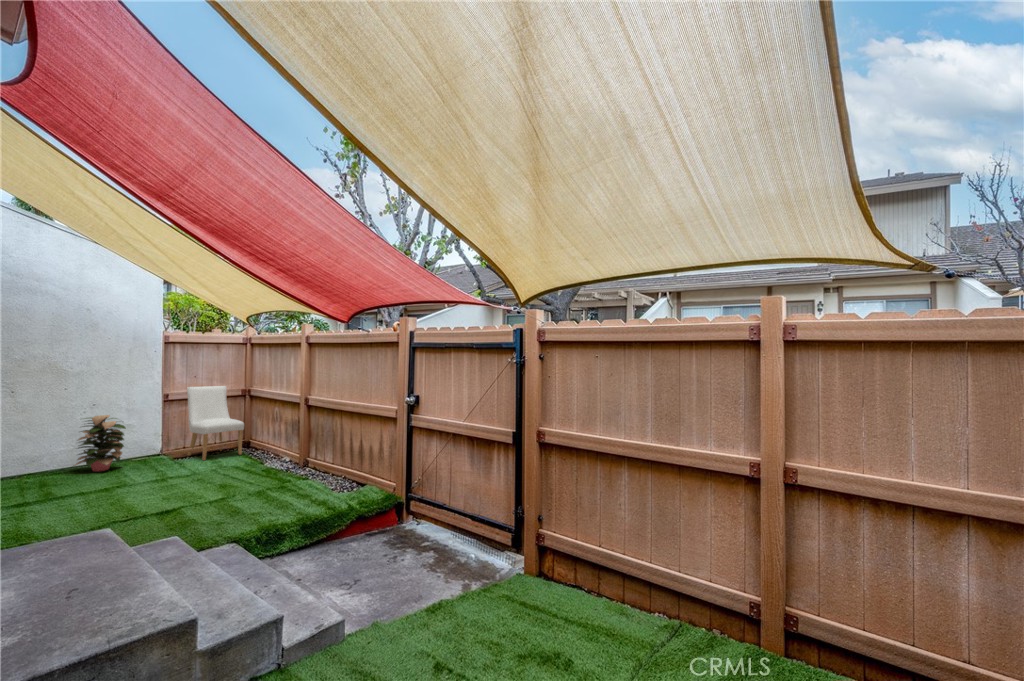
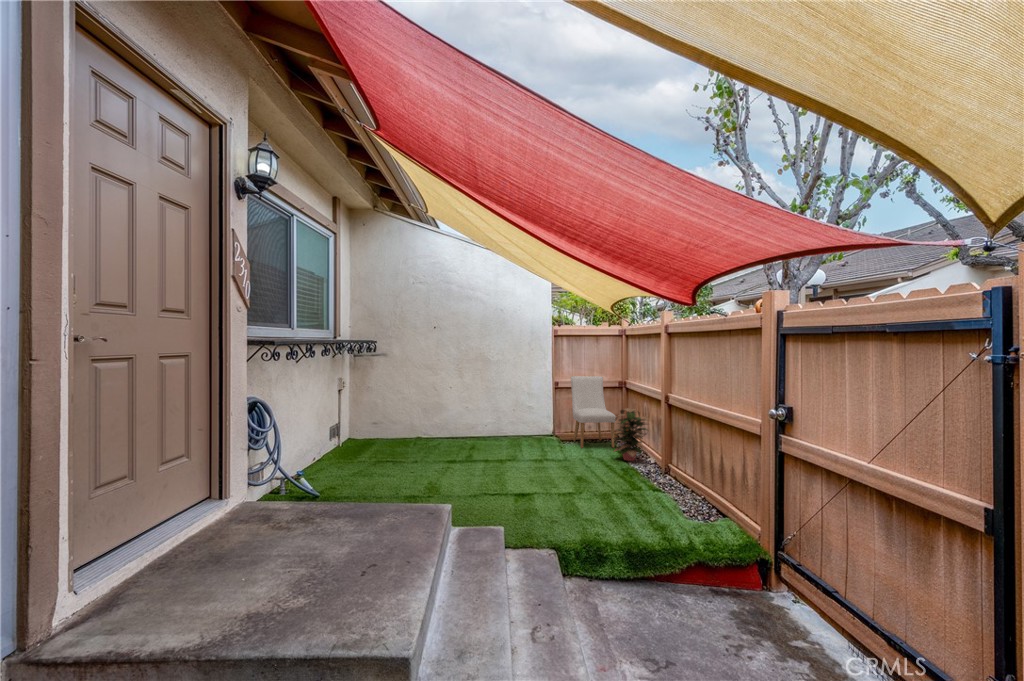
decorative plant: present [75,415,126,471] -> present [613,408,647,461]

